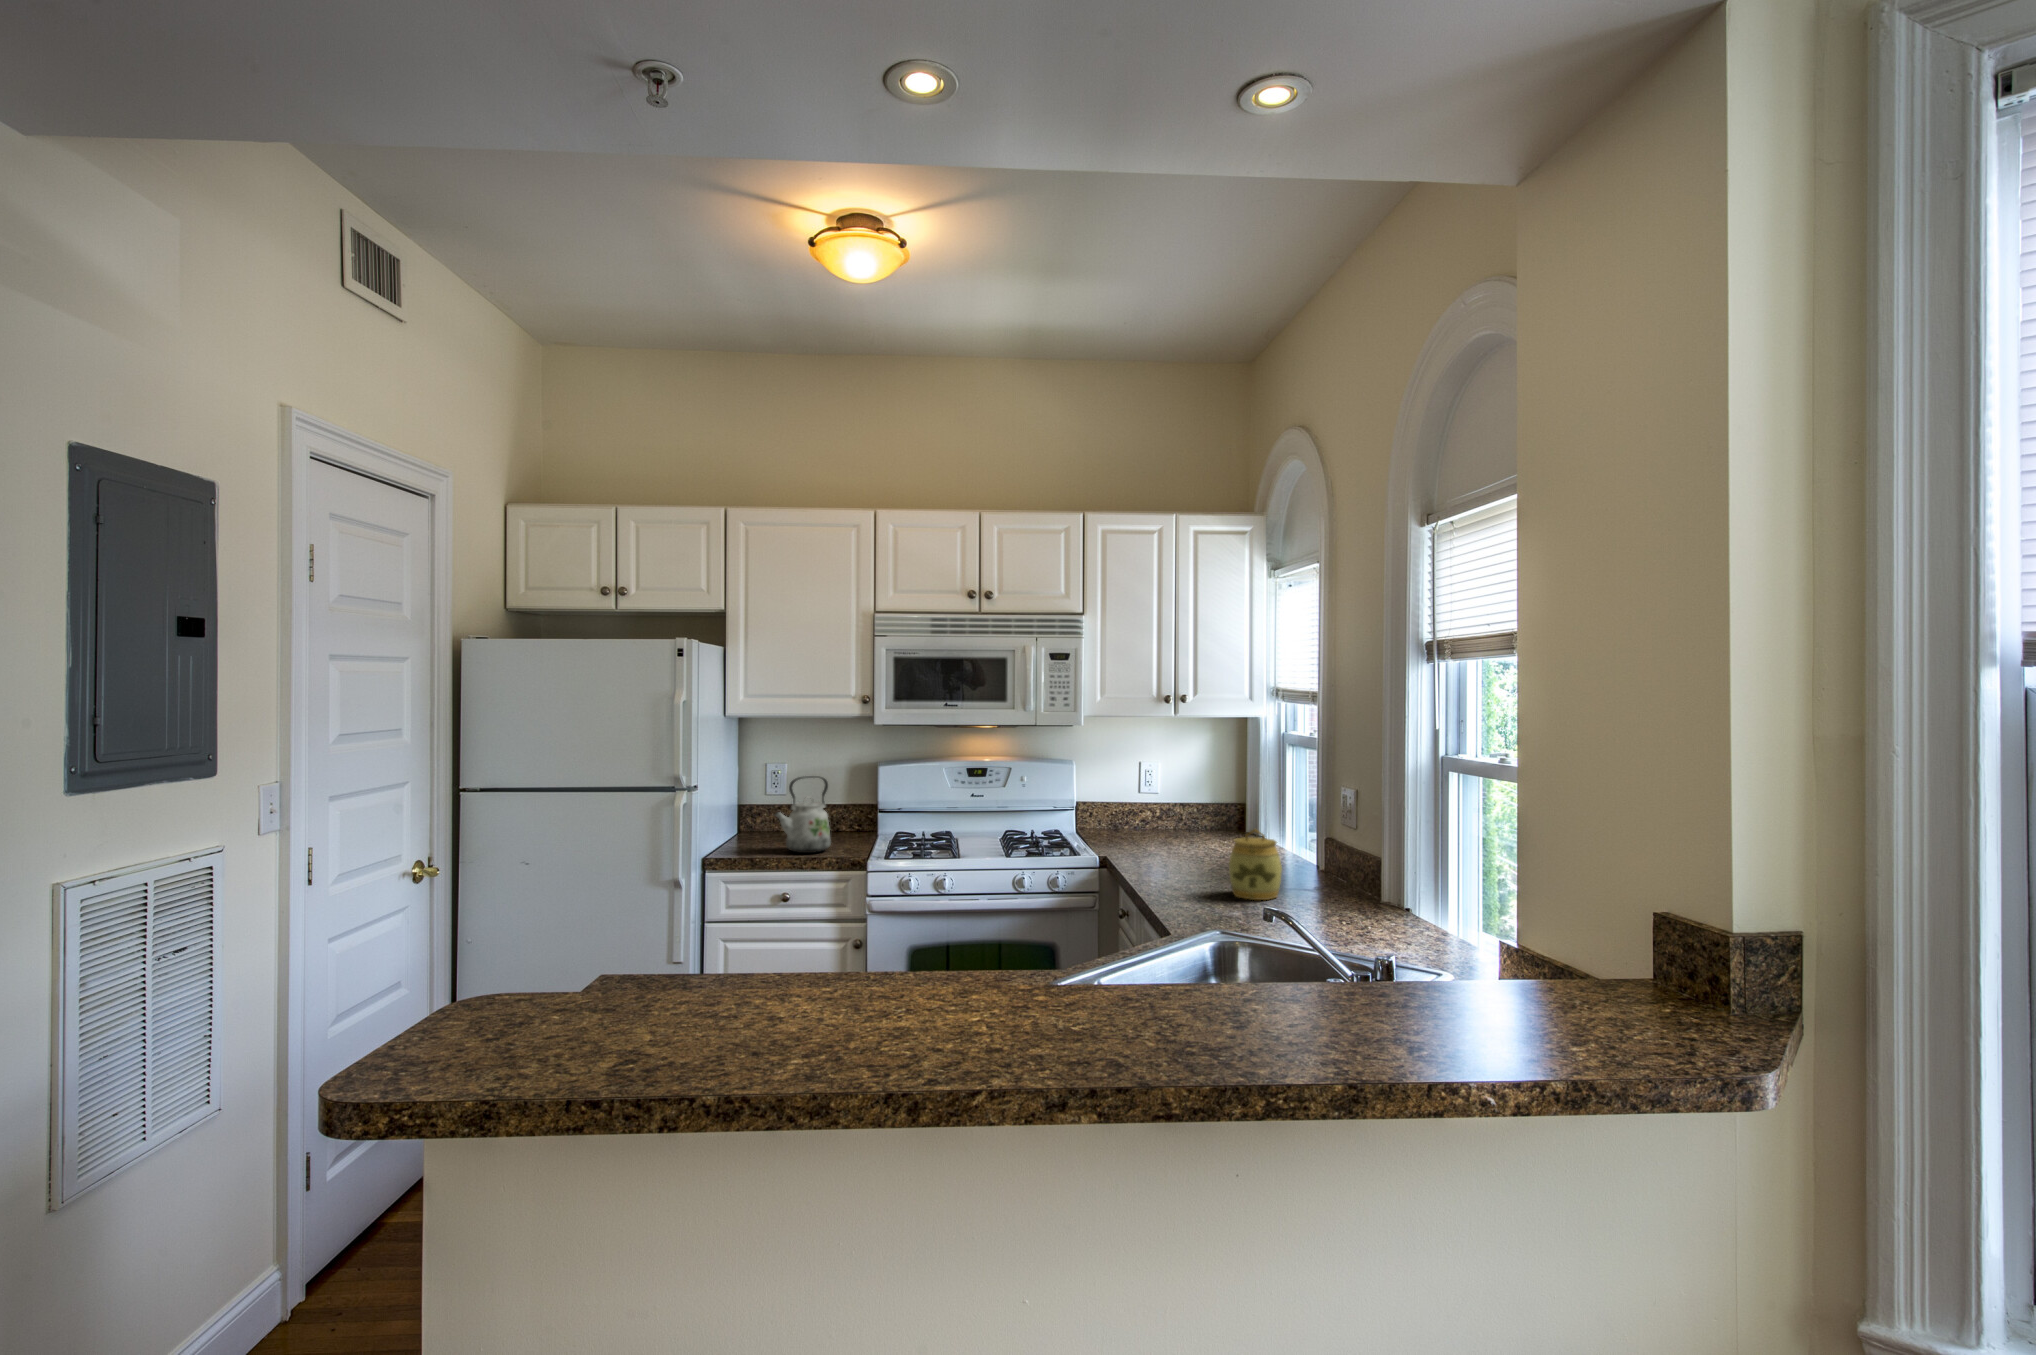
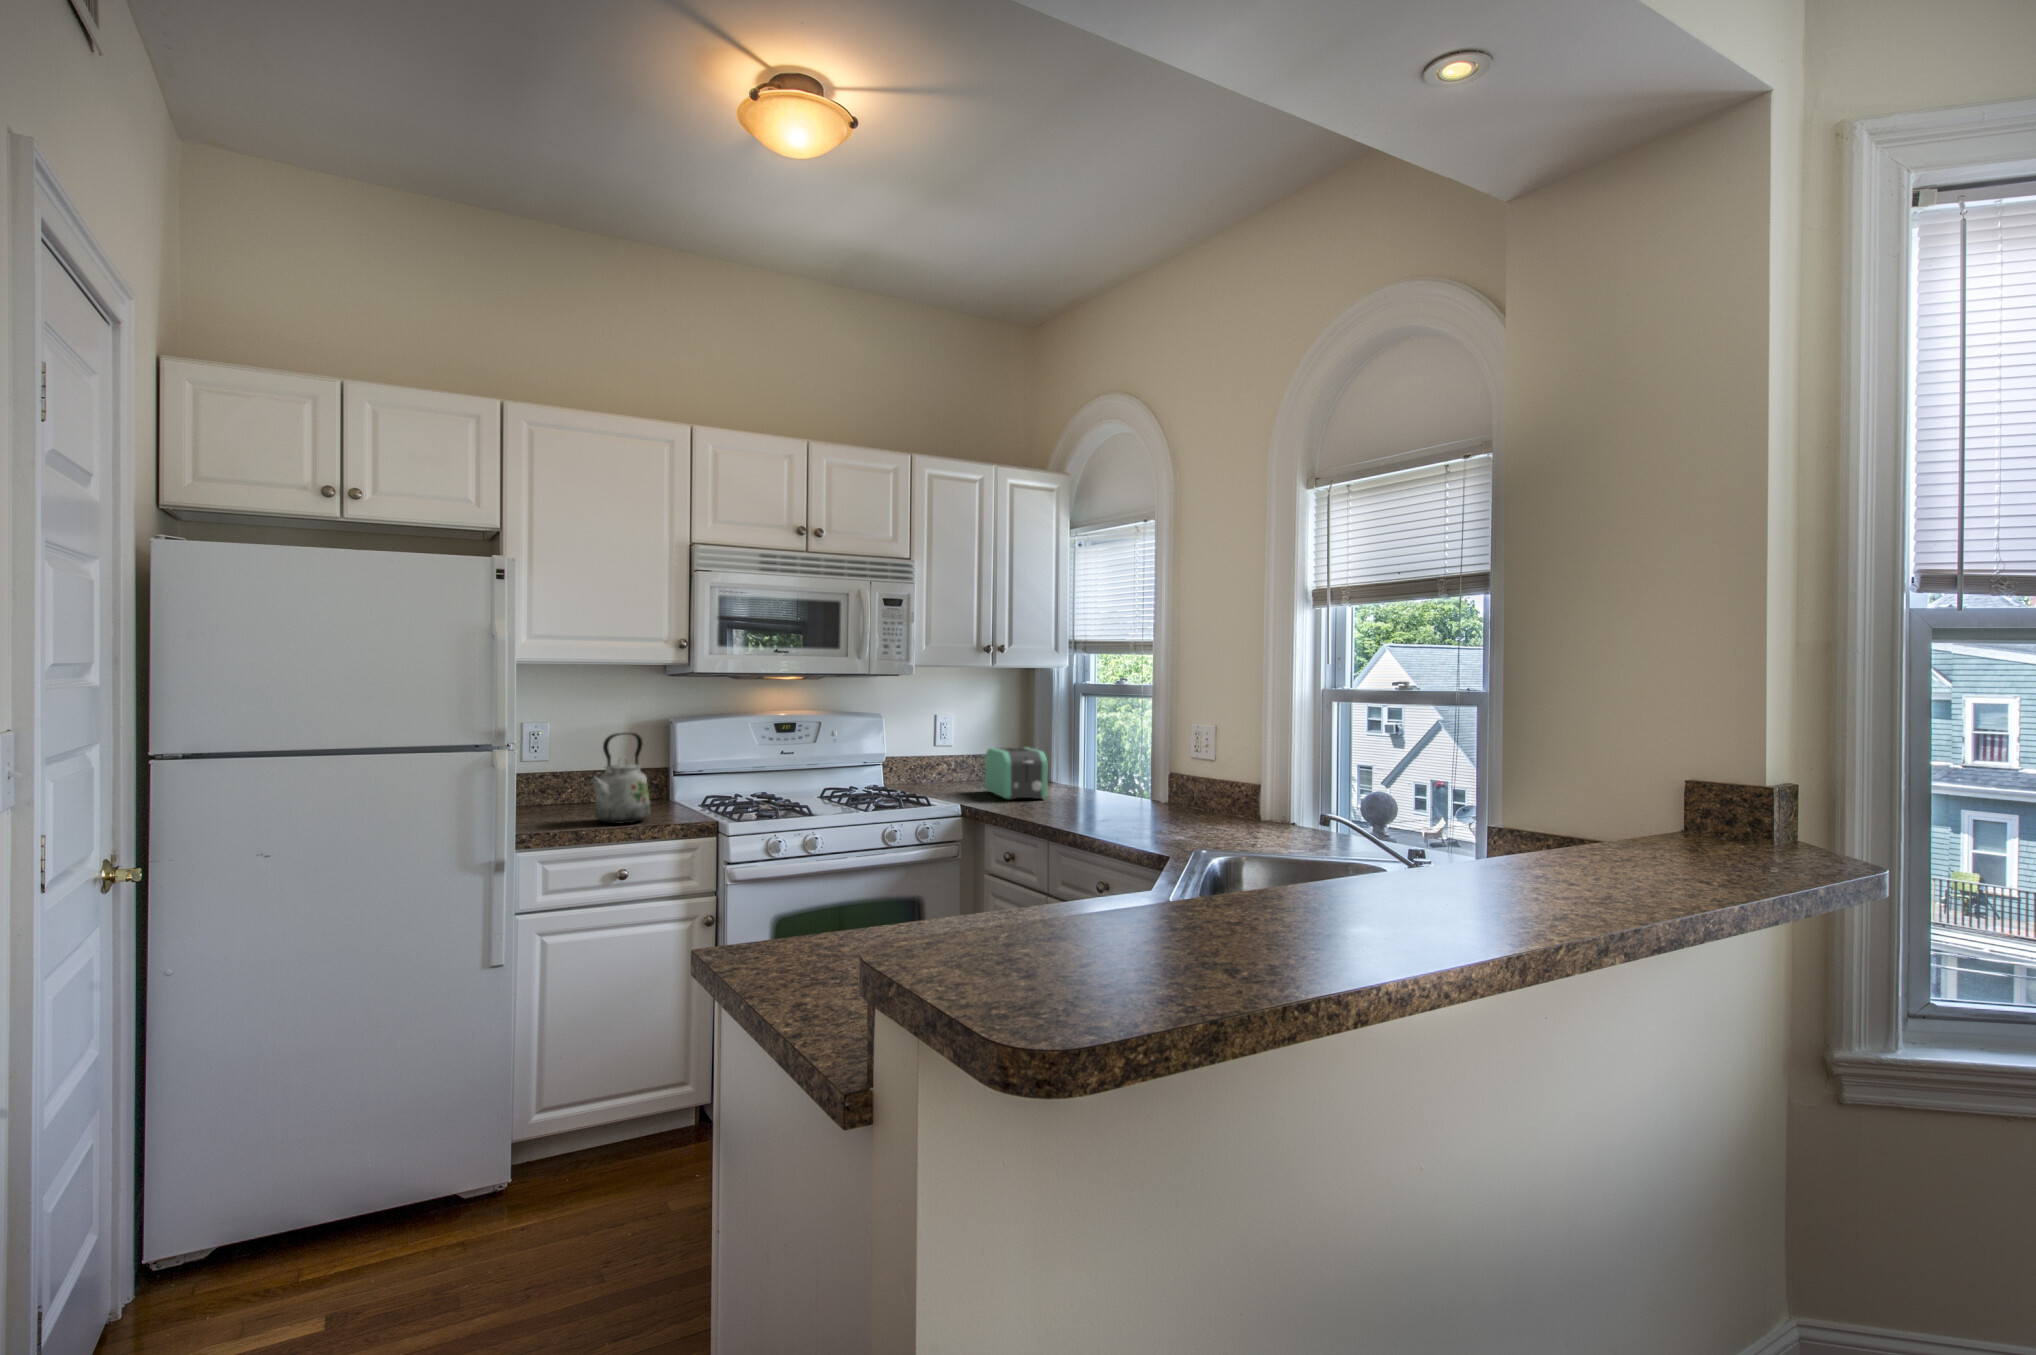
toaster: none [1167,799,1214,855] -> present [985,747,1048,800]
jar: present [1229,829,1282,900] -> none [1123,763,1171,829]

